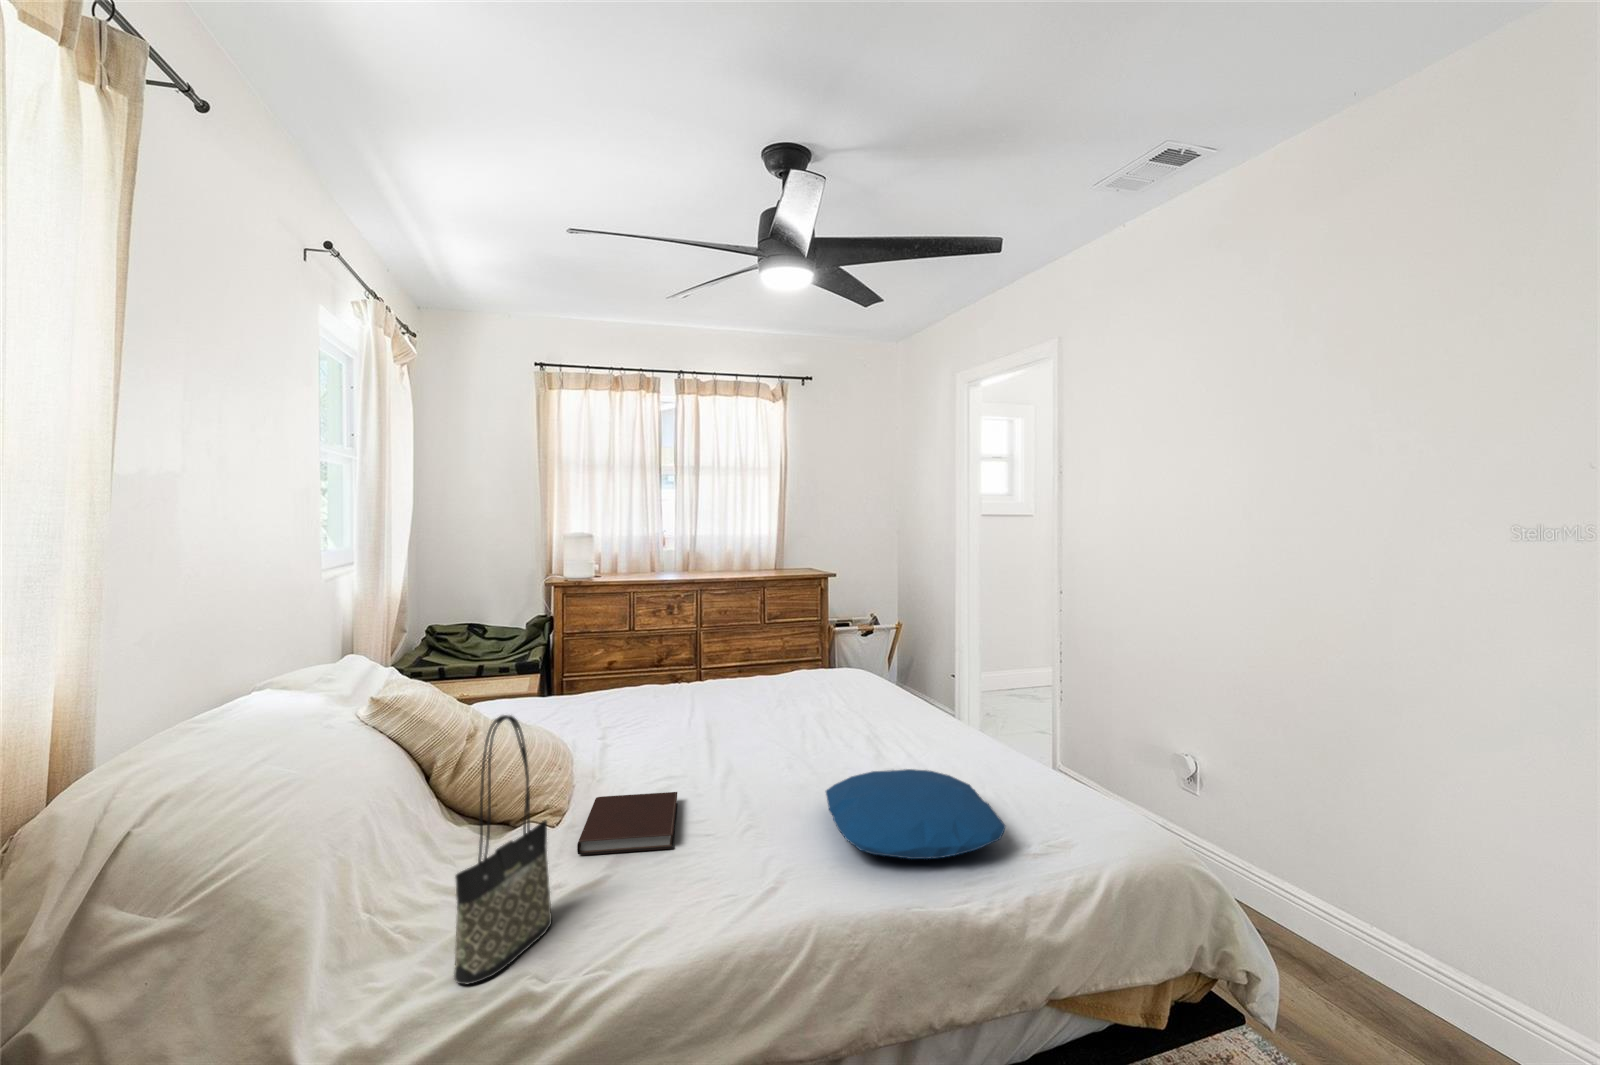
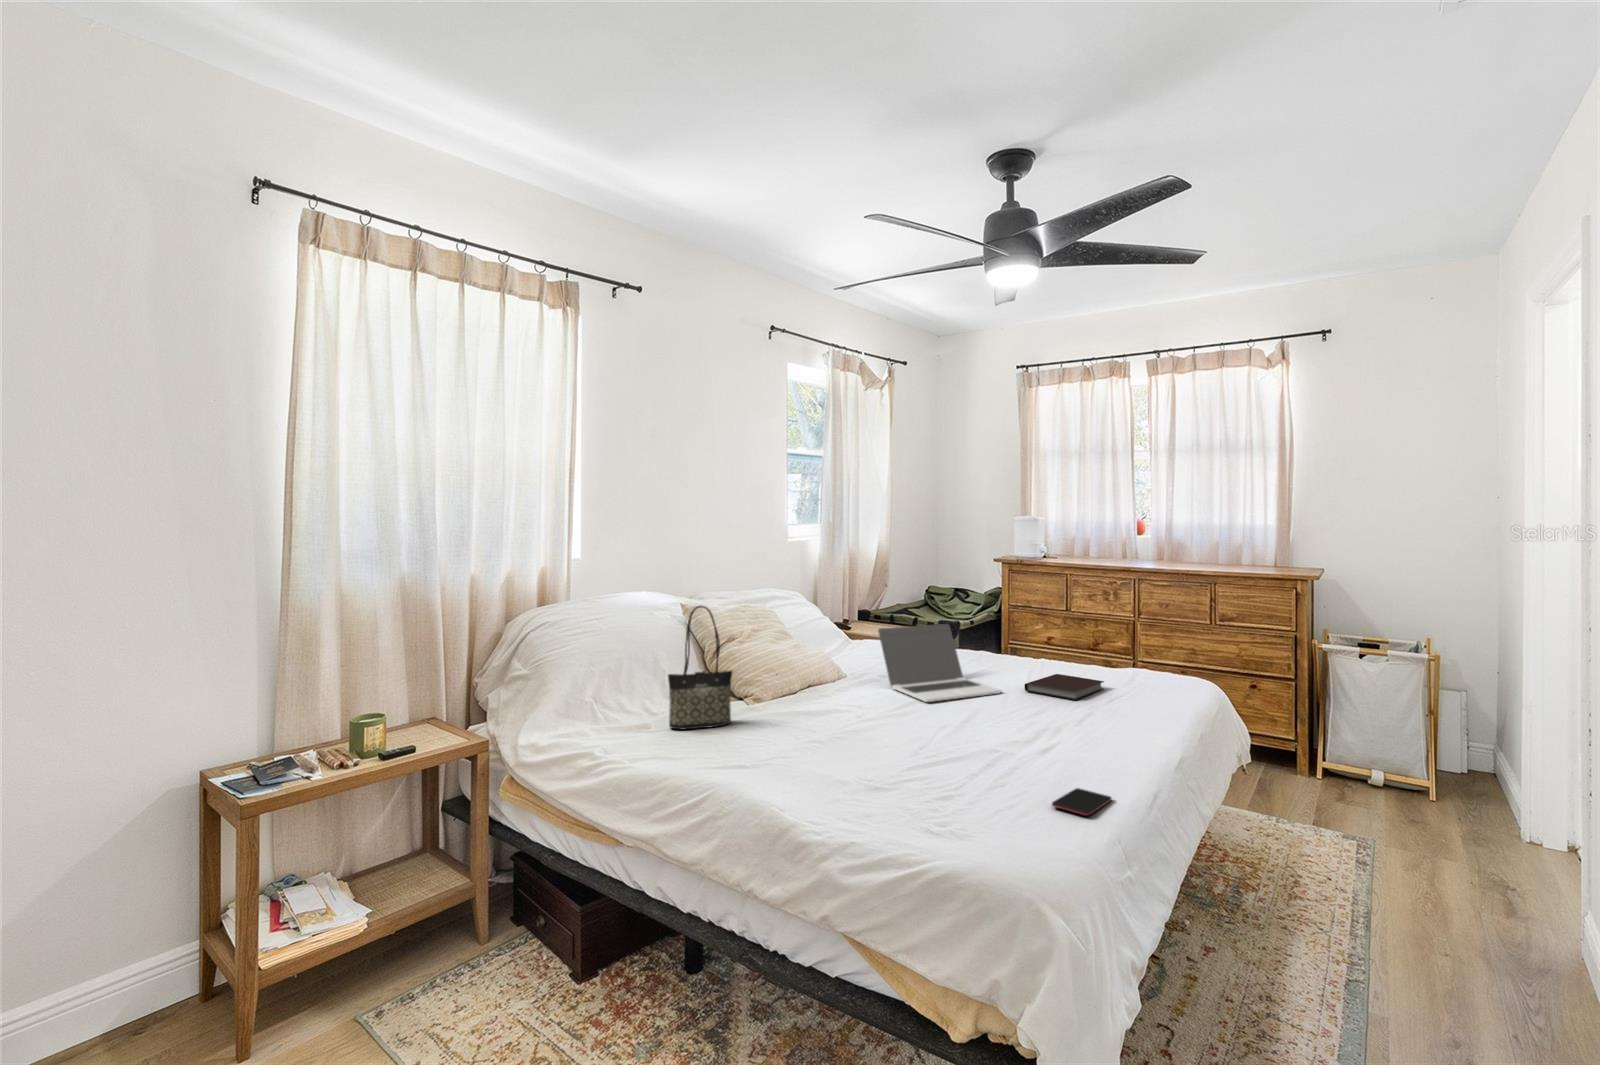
laptop: none [611,667,758,773] -> present [878,624,1002,702]
pillow: present [826,769,1005,859] -> none [881,712,1039,771]
notebook: present [577,792,678,855] -> present [1025,674,1104,700]
smartphone: none [1054,817,1125,850] -> present [1052,788,1112,816]

